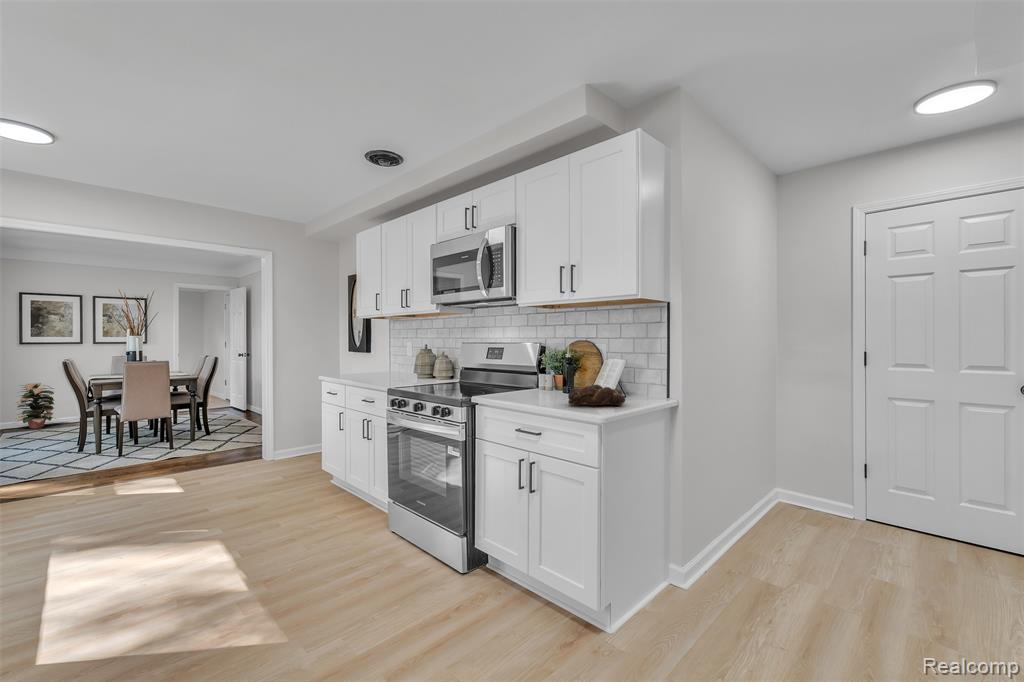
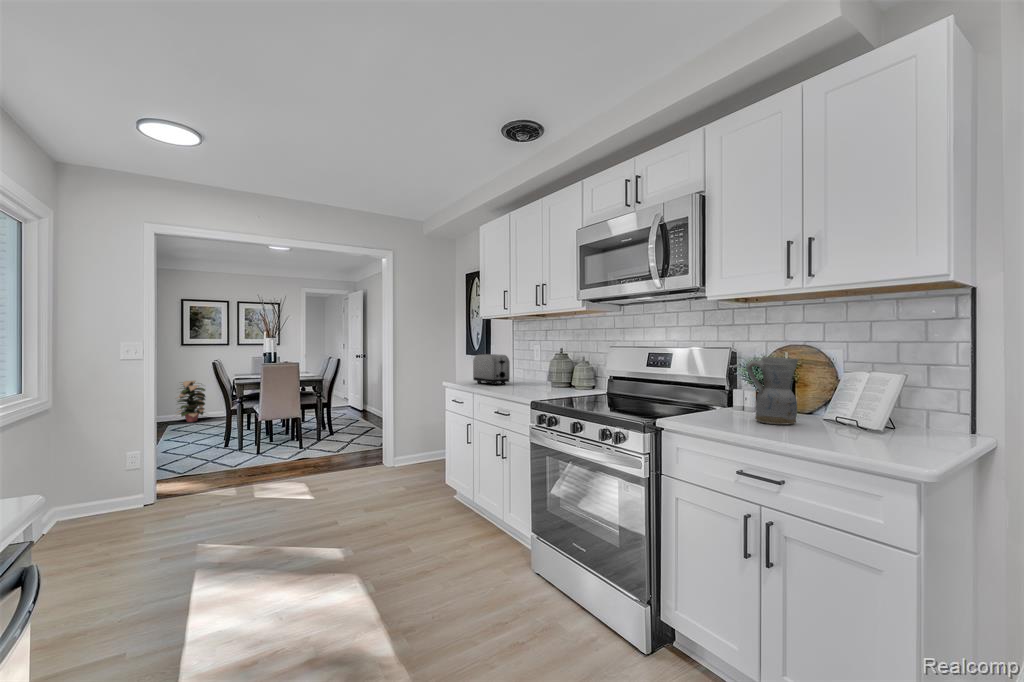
ceramic pitcher: none [539,349,572,398] -> present [747,357,798,424]
toaster: none [347,351,380,378] -> present [473,354,510,385]
bread loaf: present [568,385,625,405] -> none [810,409,912,442]

